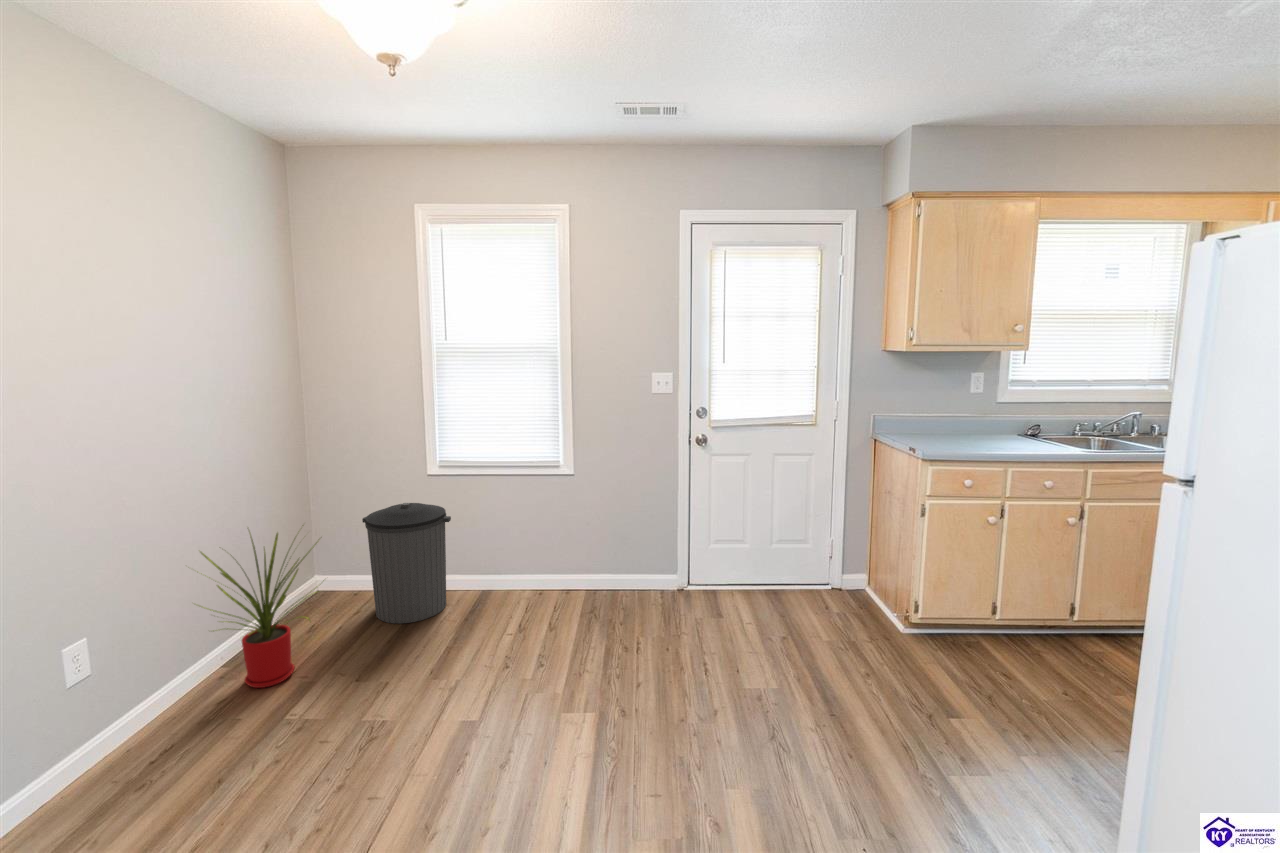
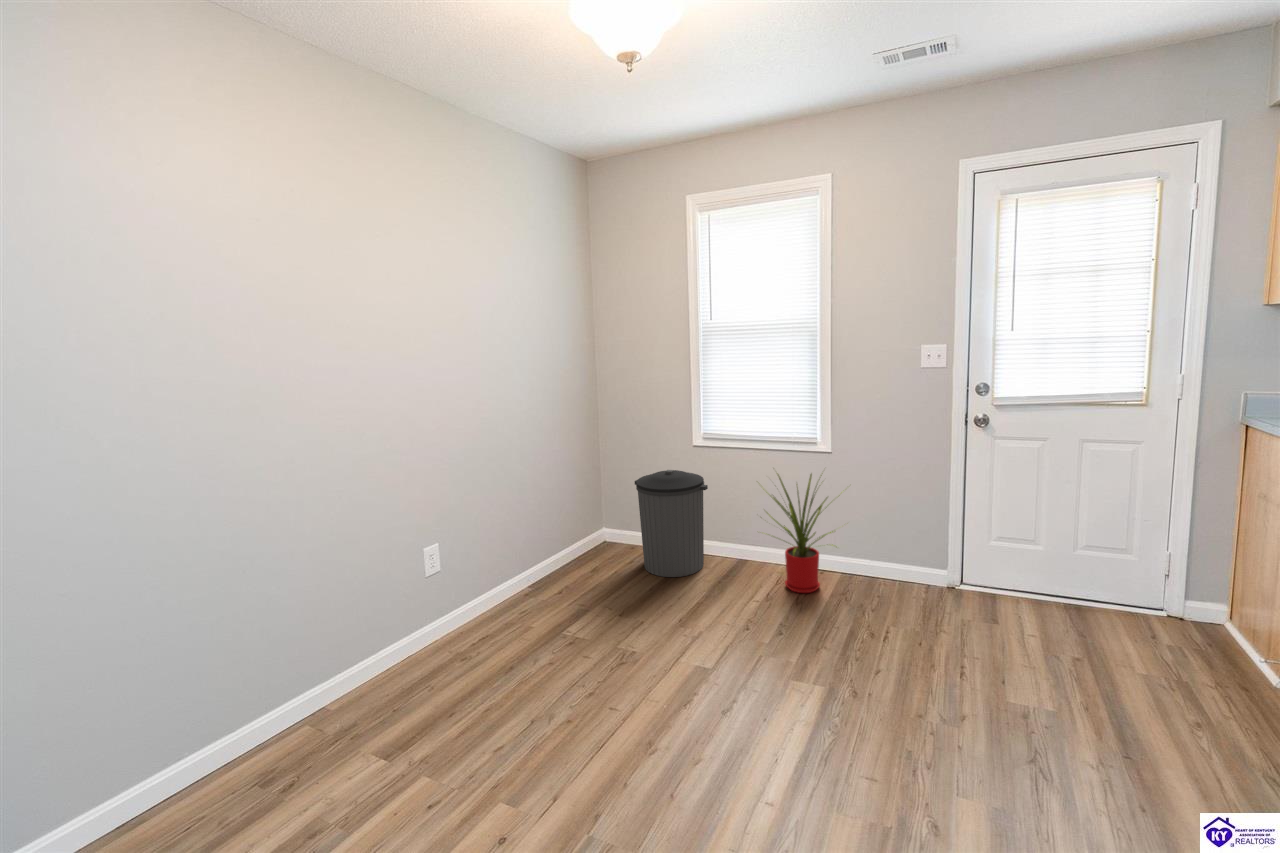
house plant: present [198,531,324,688] -> present [767,473,842,593]

